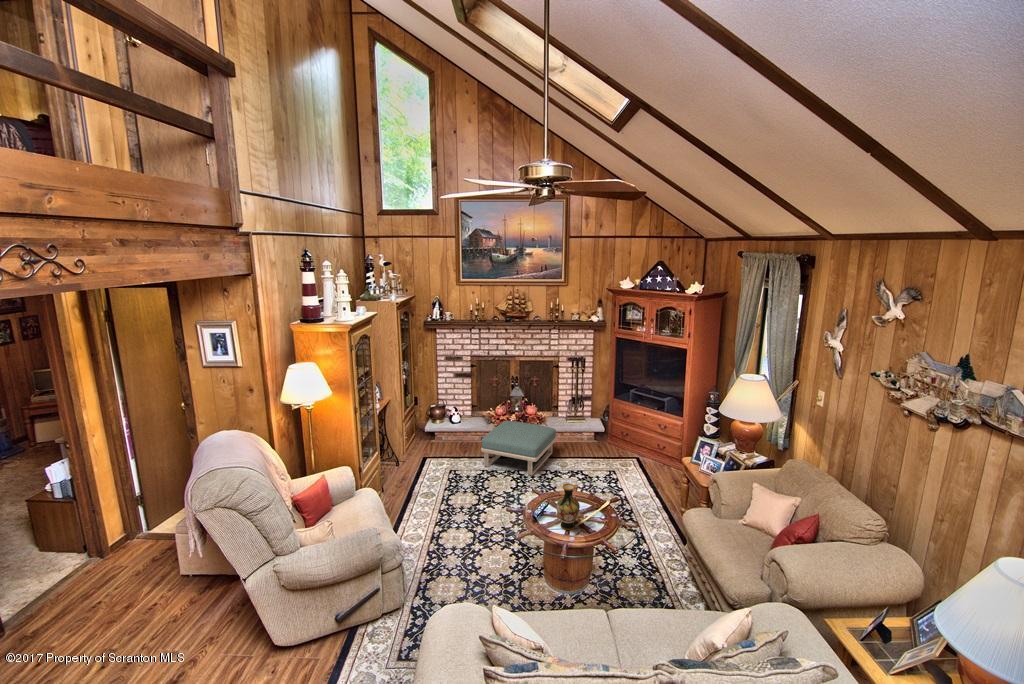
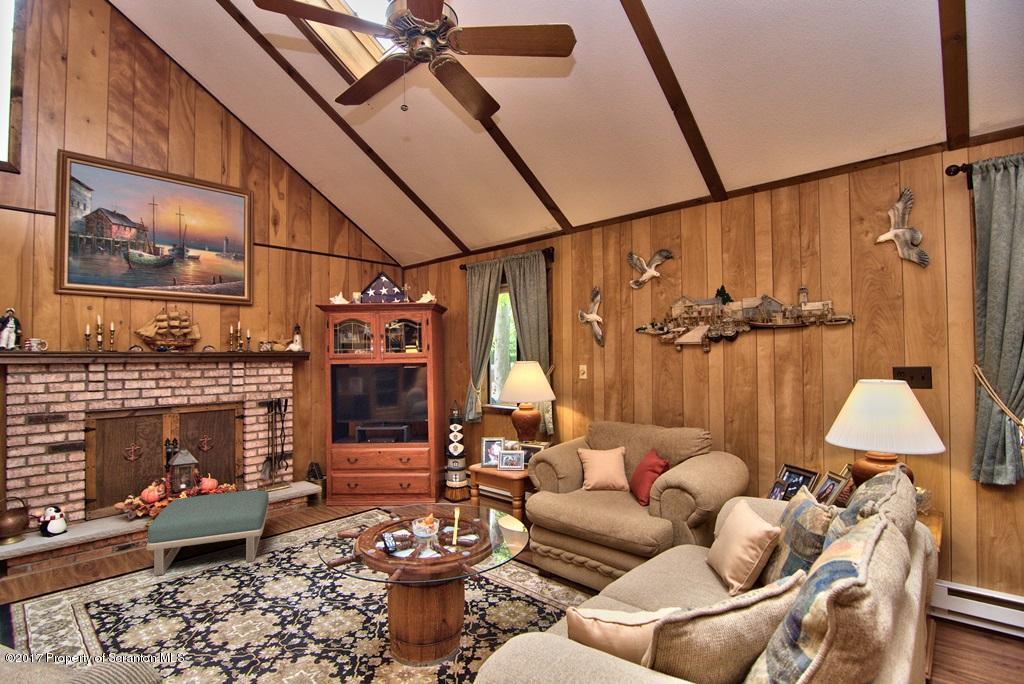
vase: present [557,483,580,530] -> none [416,484,451,556]

